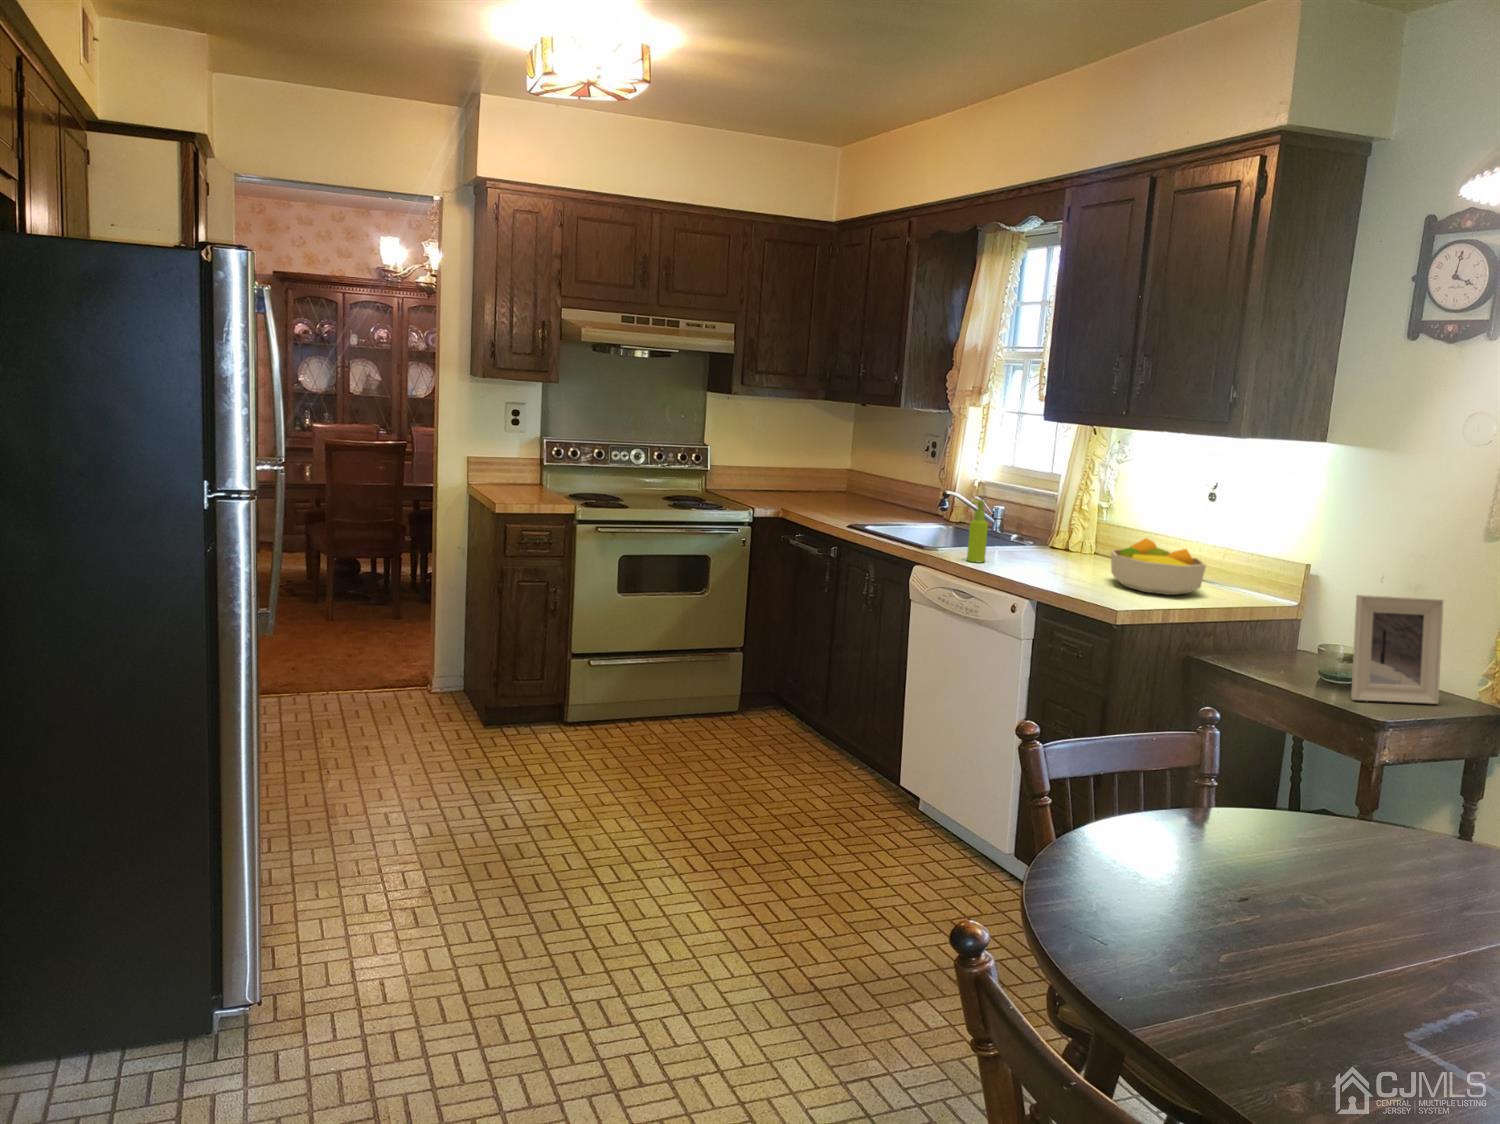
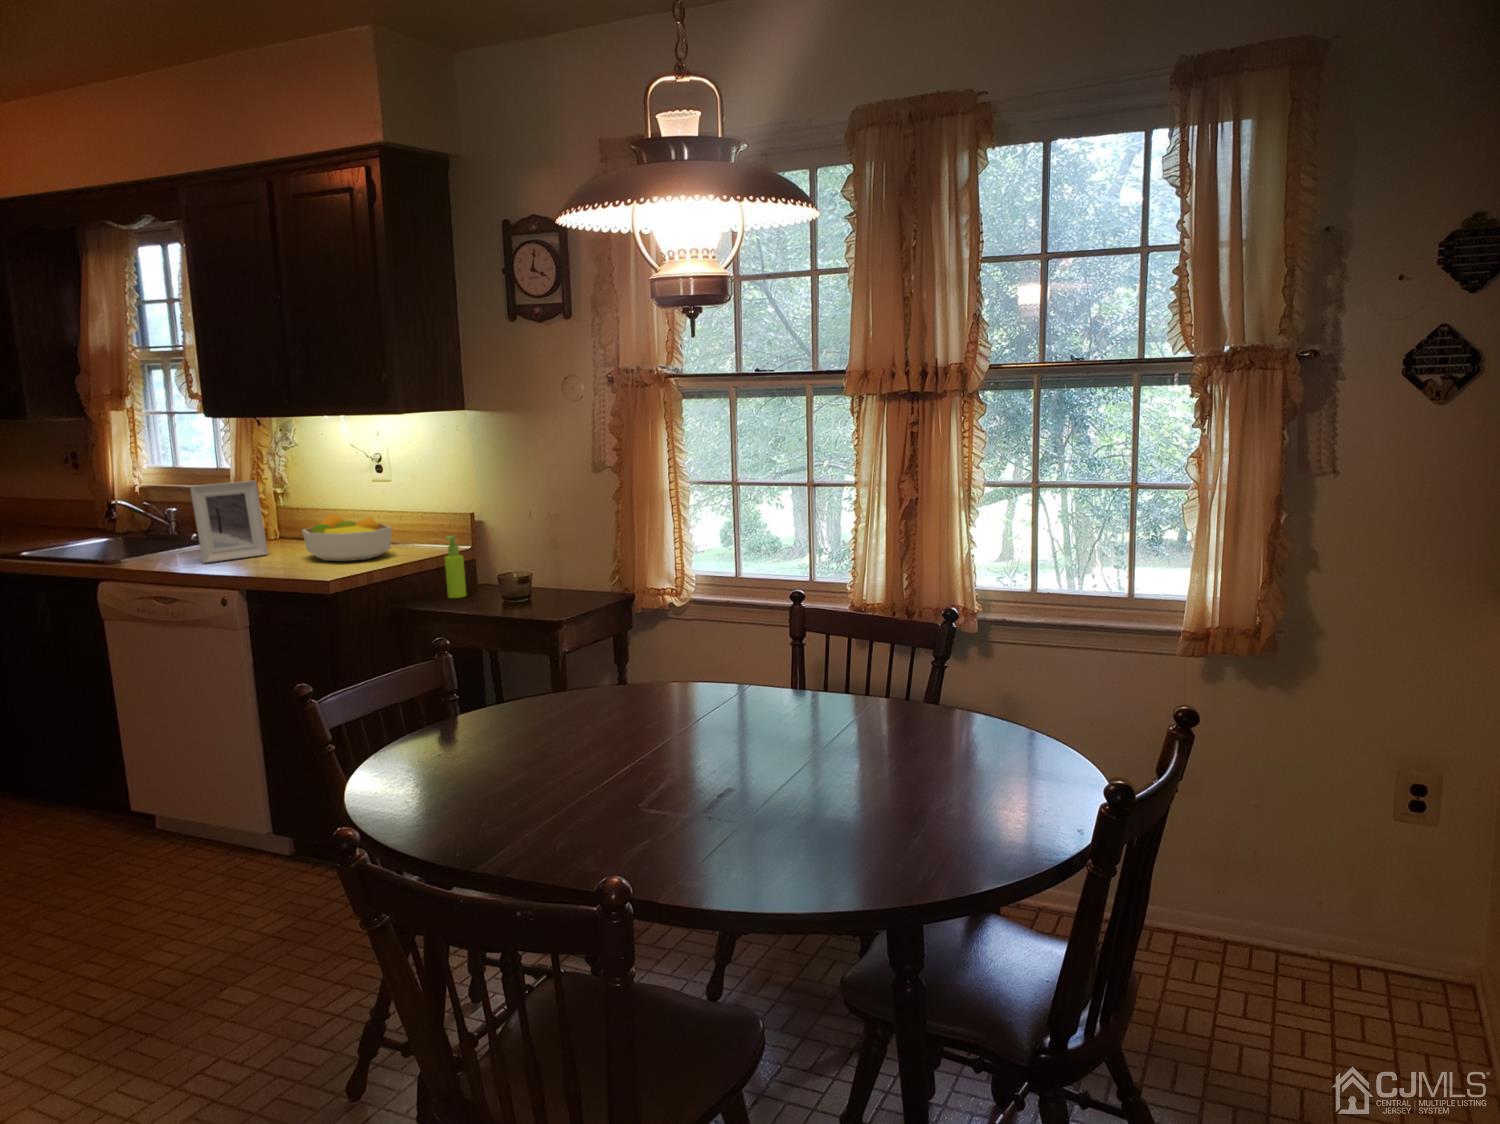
soap dispenser: present [967,500,988,563] -> present [445,535,466,598]
picture frame: present [1351,595,1444,704] -> present [190,480,268,563]

